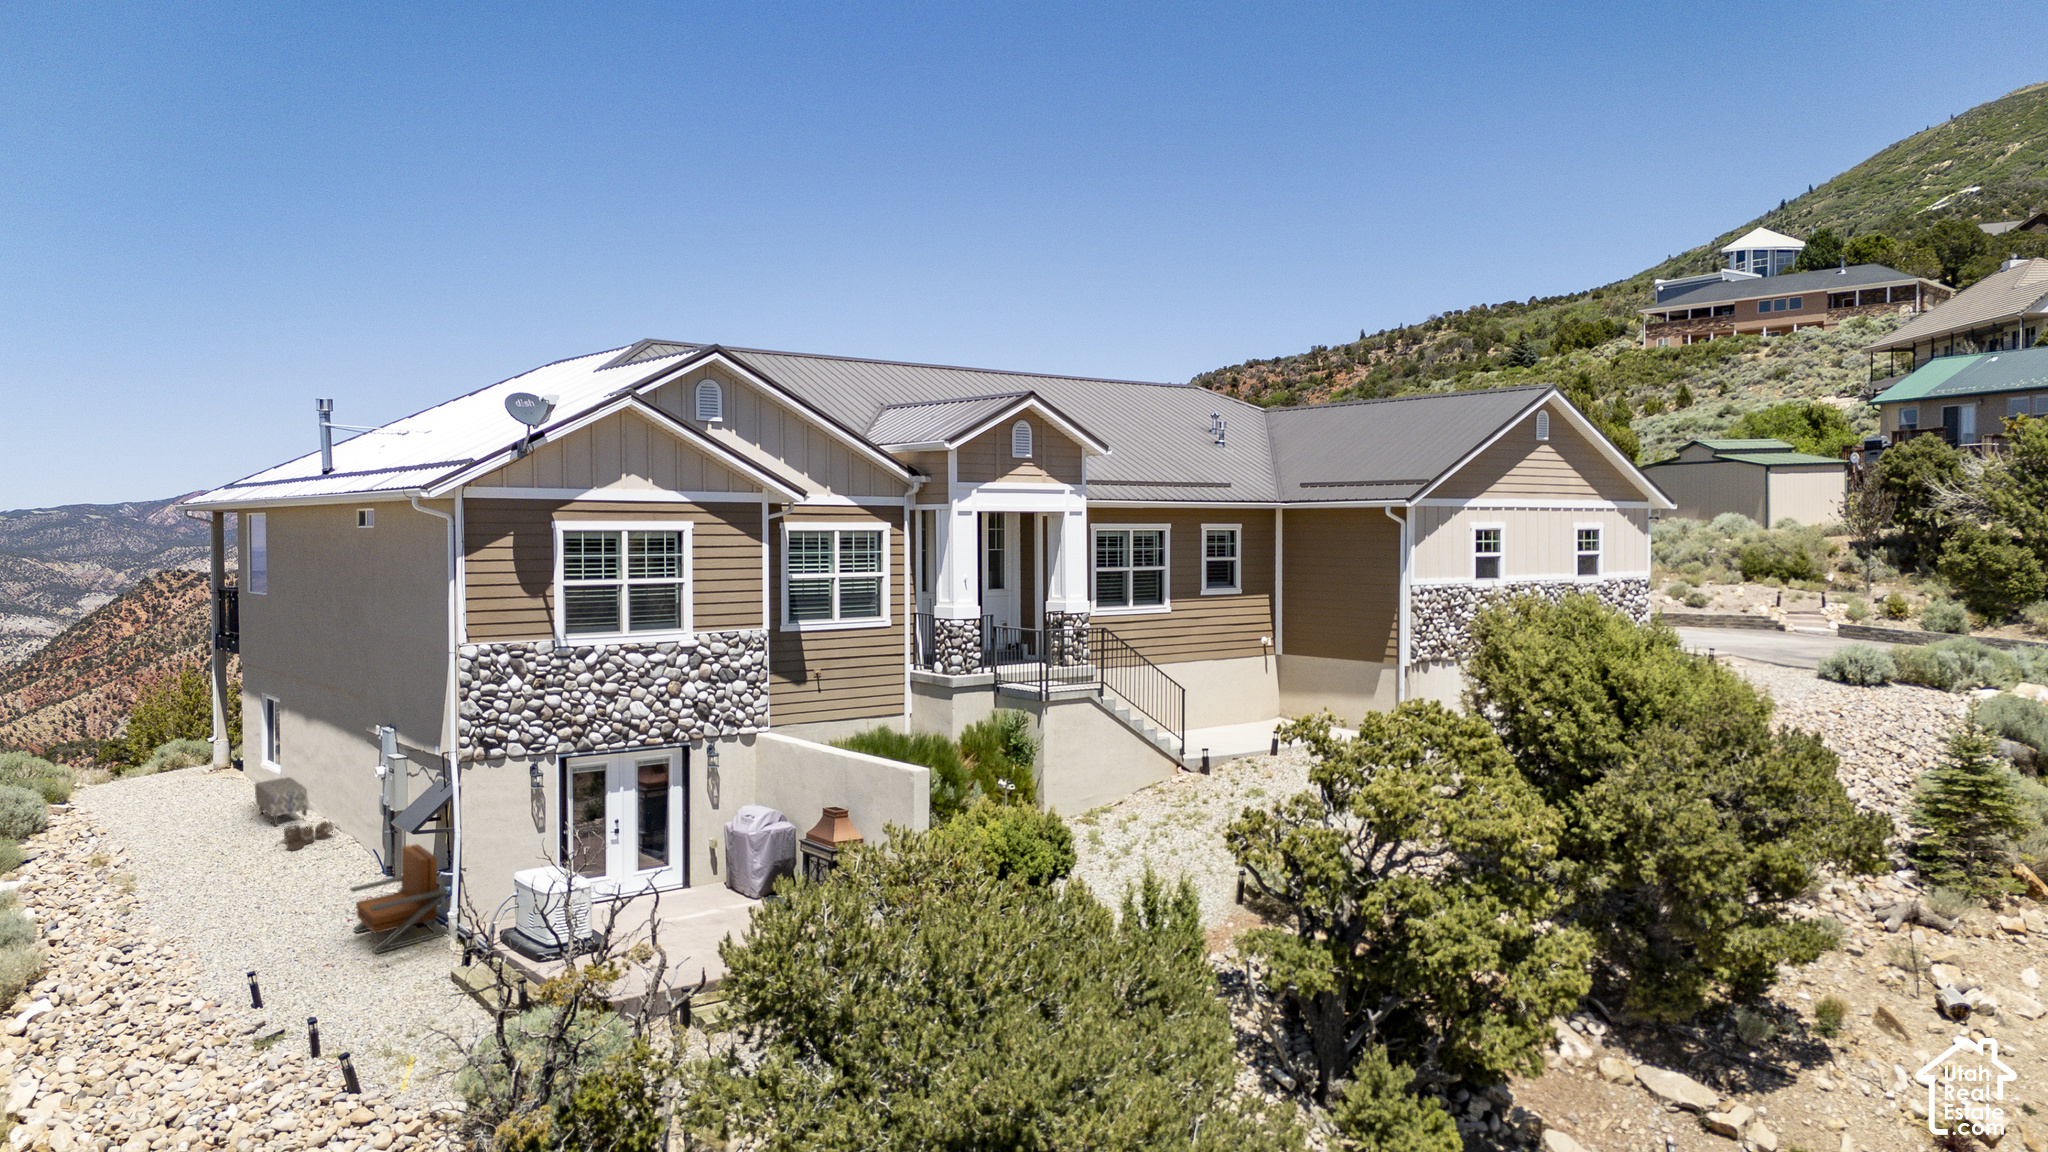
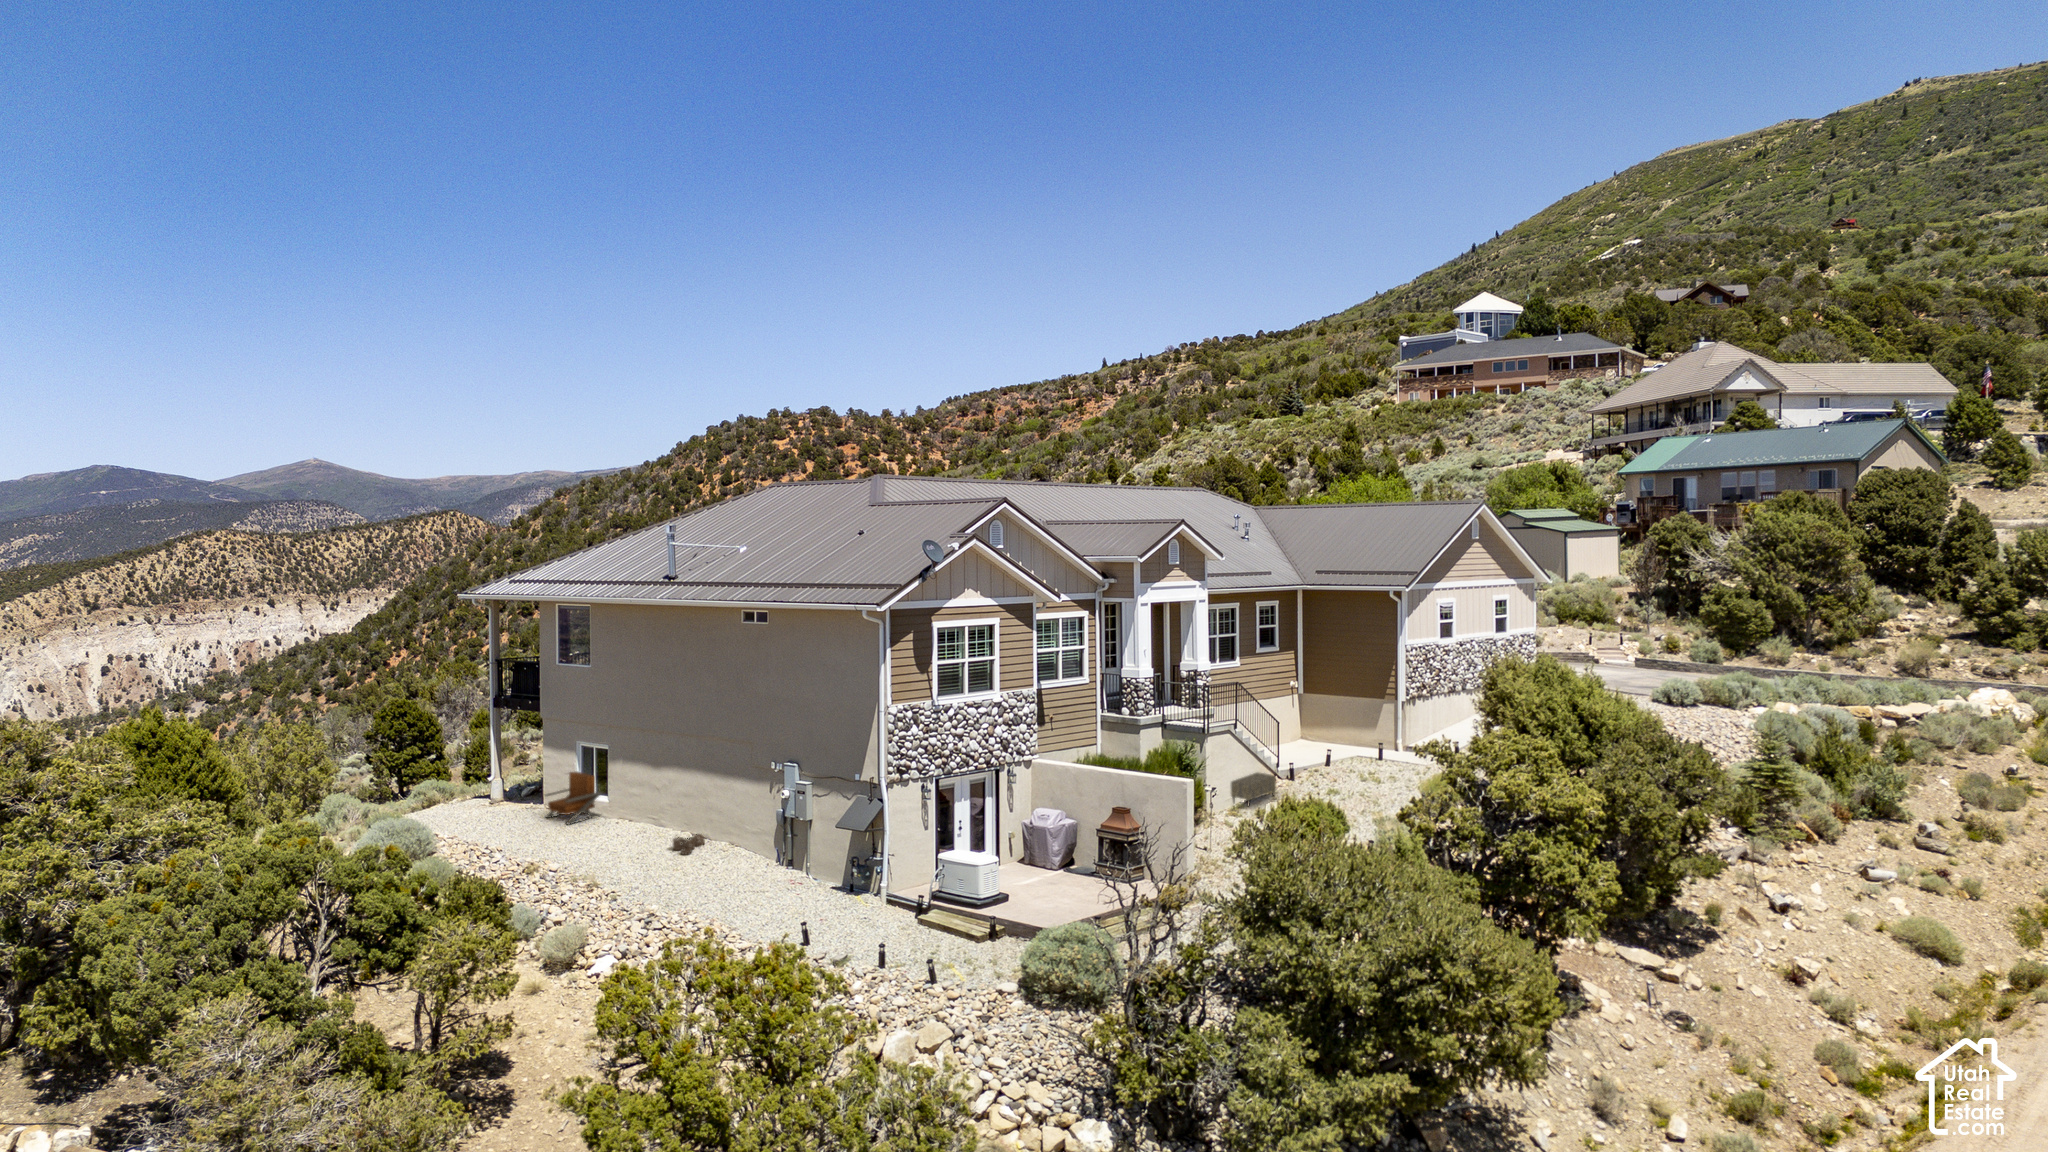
bench: present [255,777,309,826] -> present [1231,772,1276,806]
lounge chair: present [350,844,449,953] -> present [545,772,601,824]

